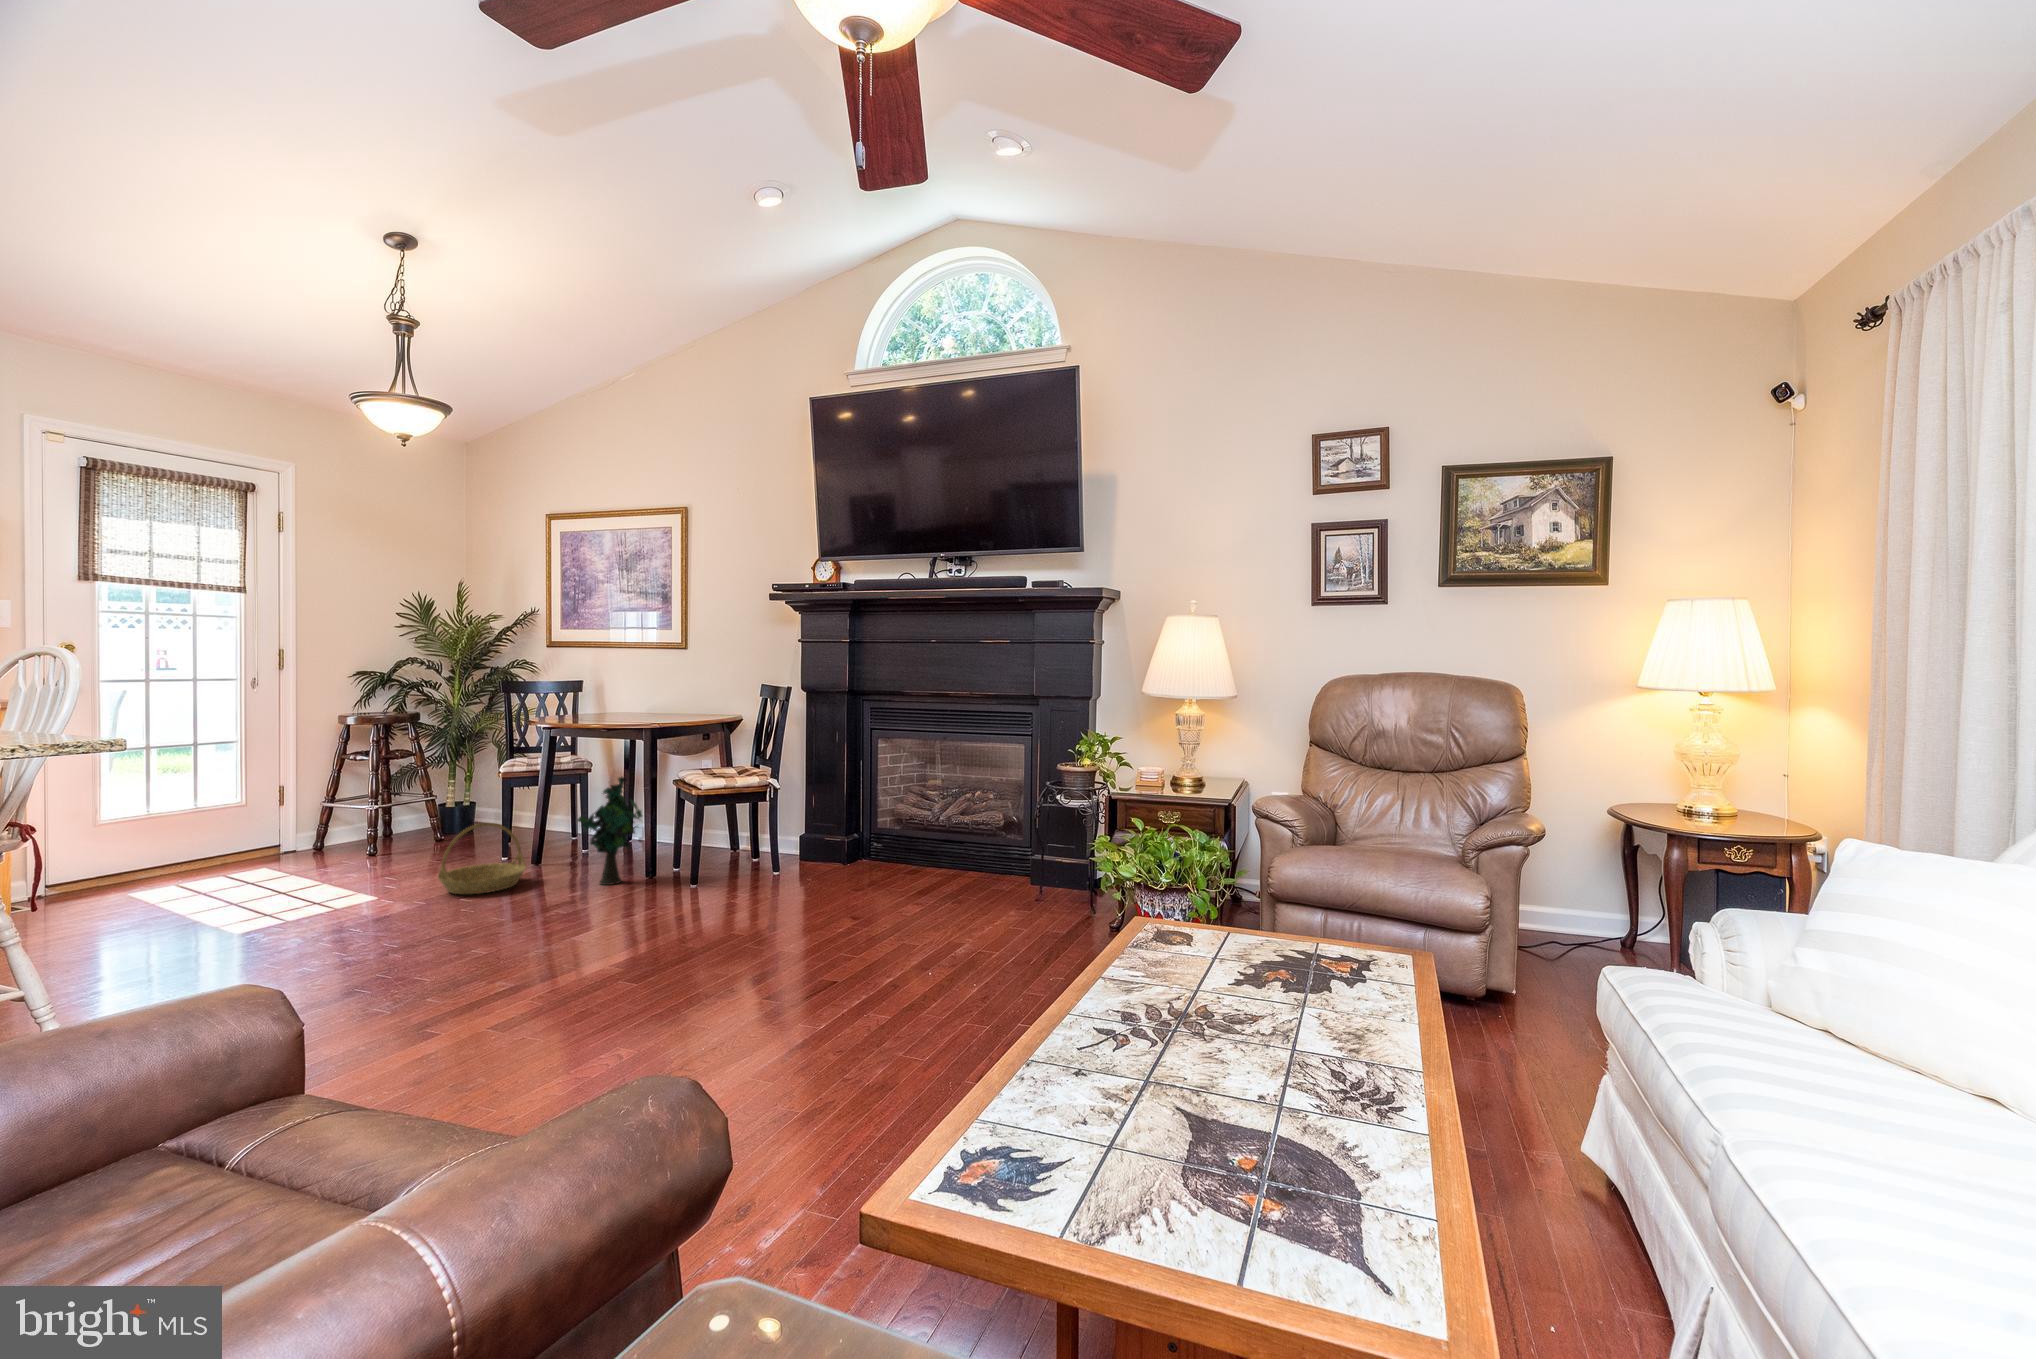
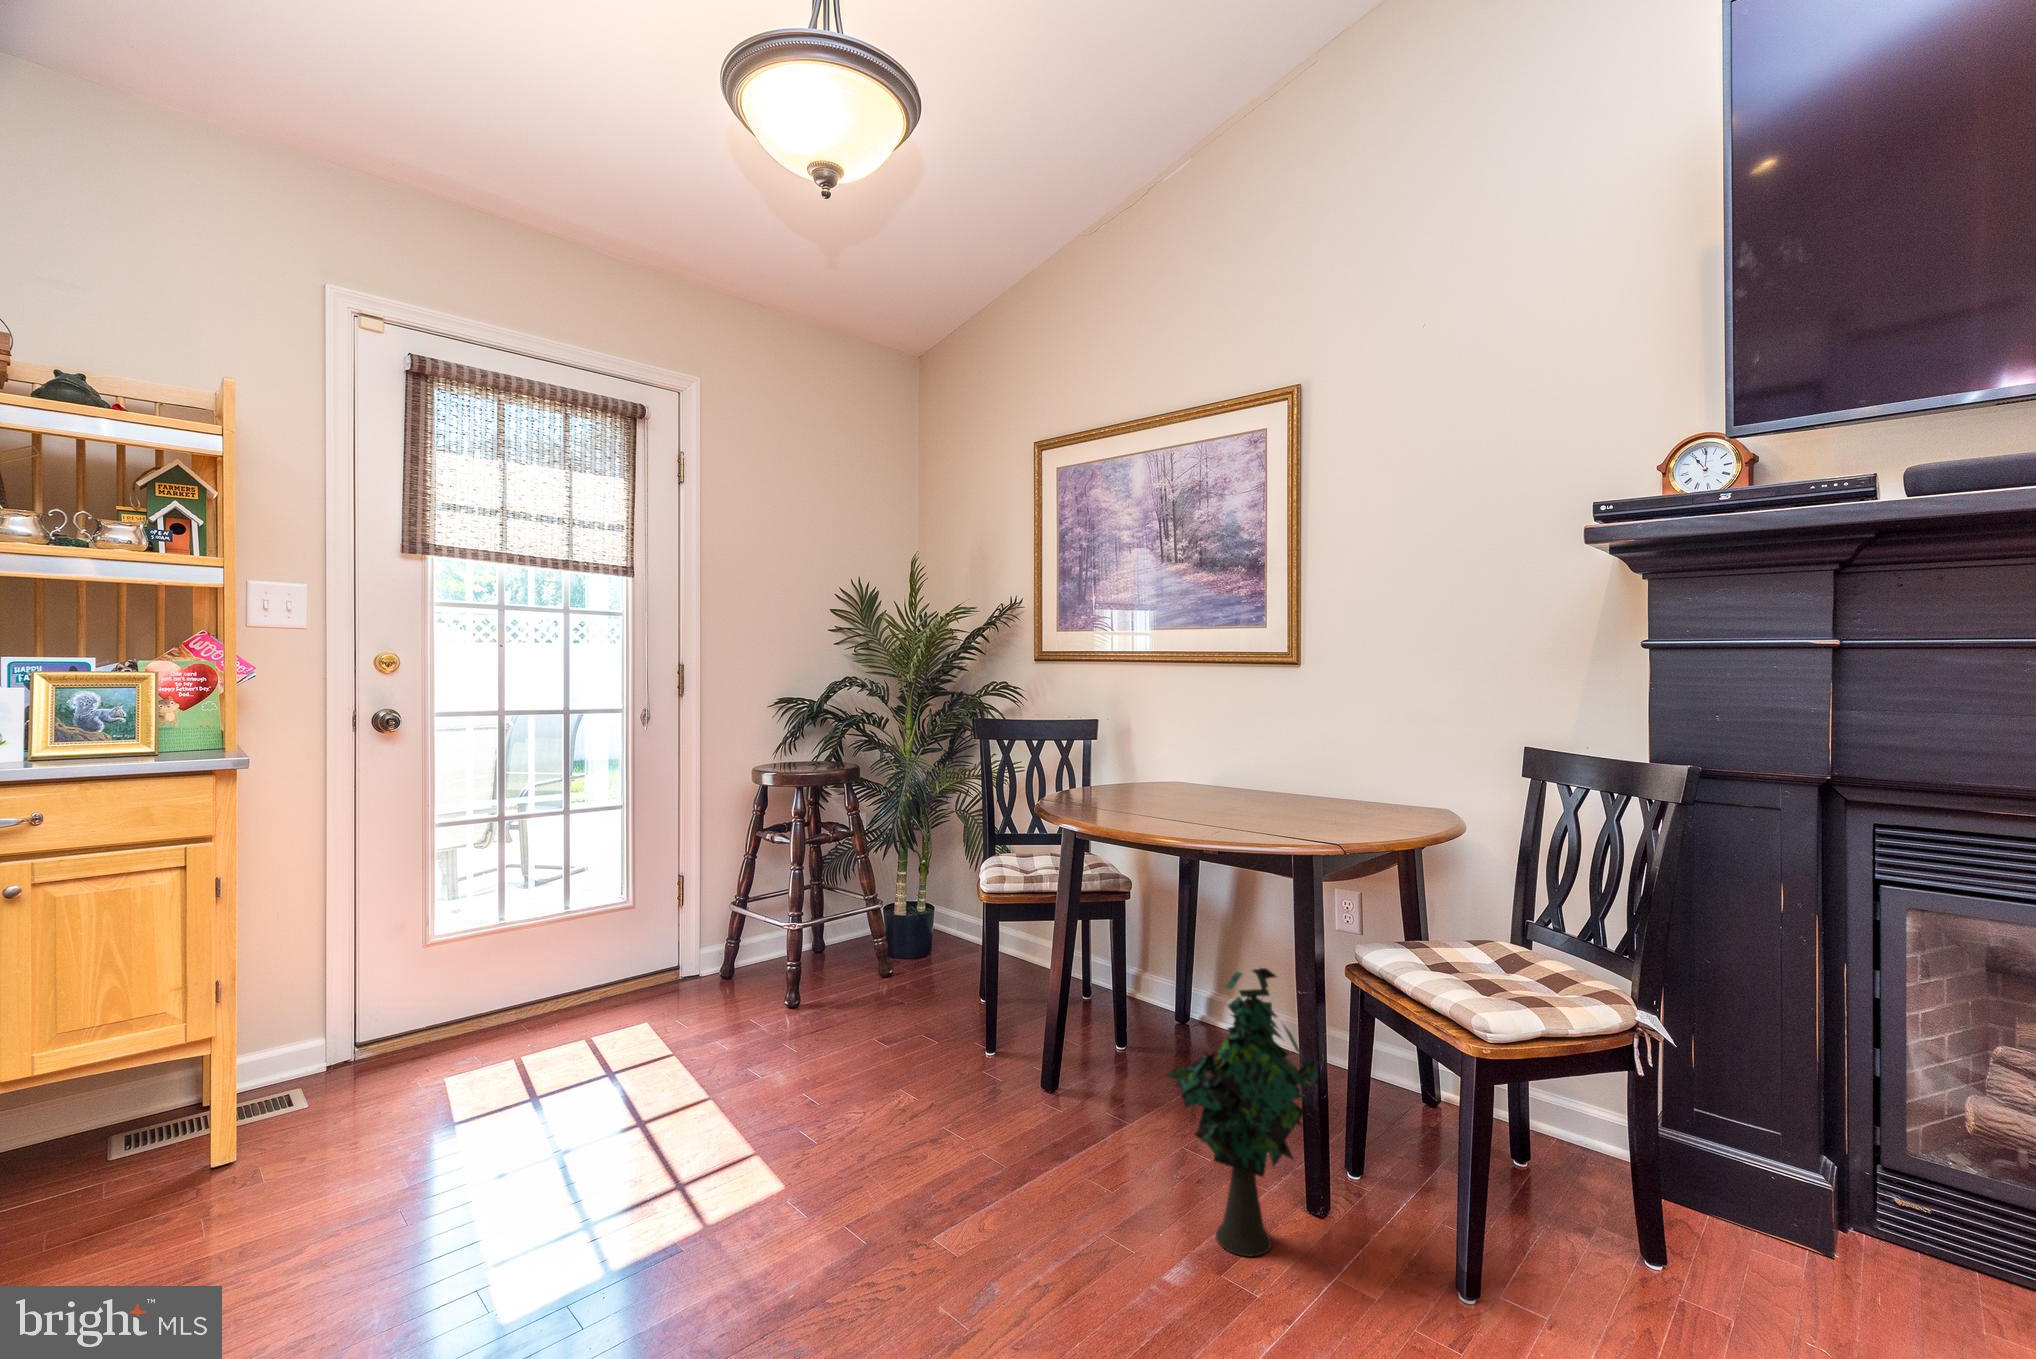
basket: present [438,823,526,894] -> none [877,1048,1050,1238]

